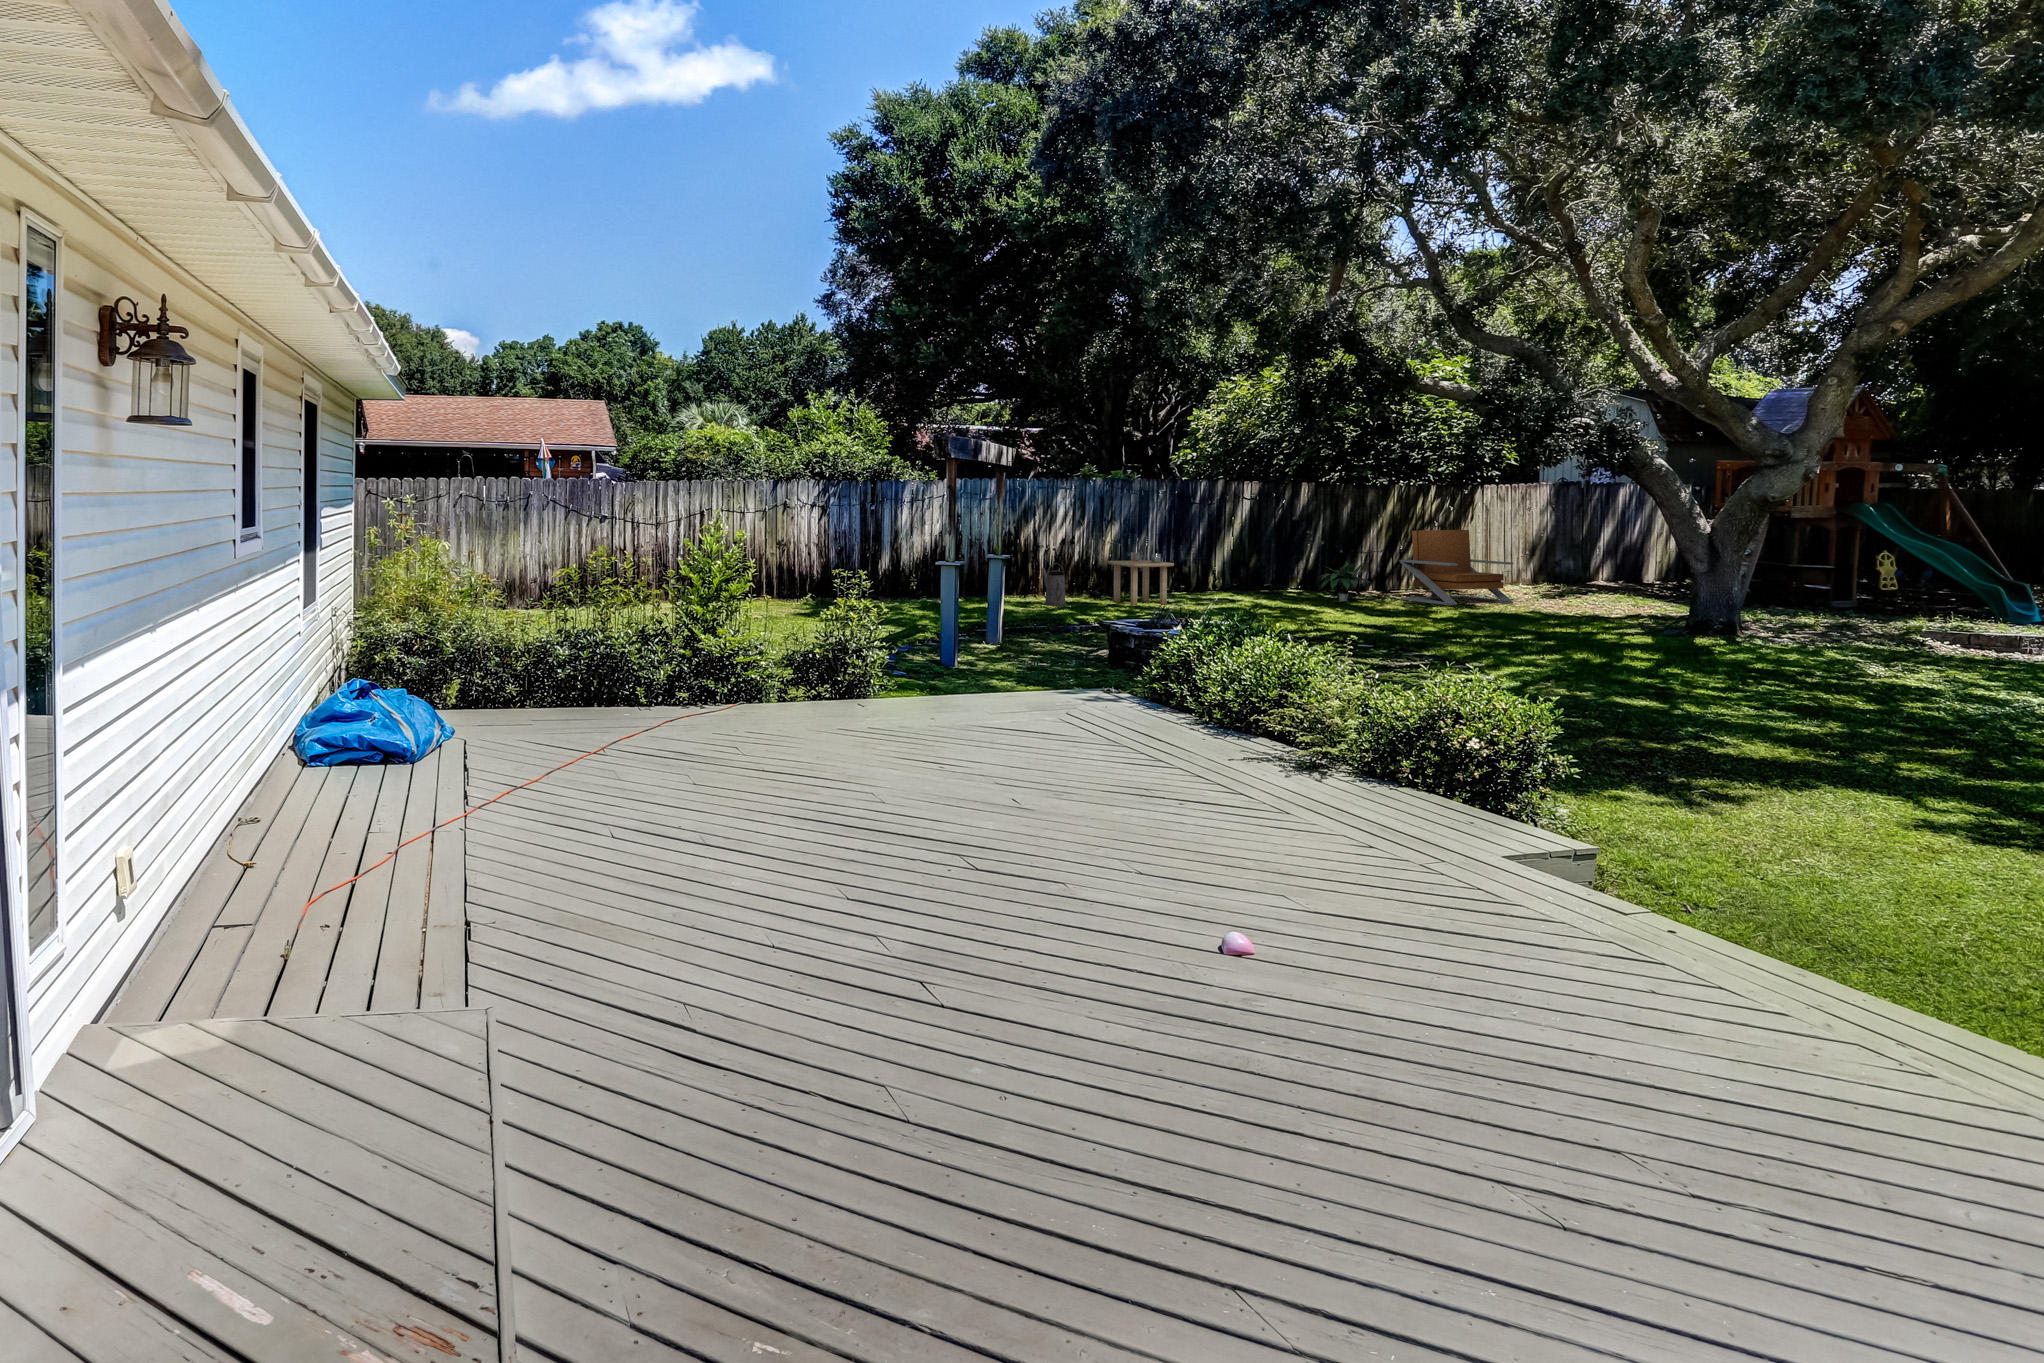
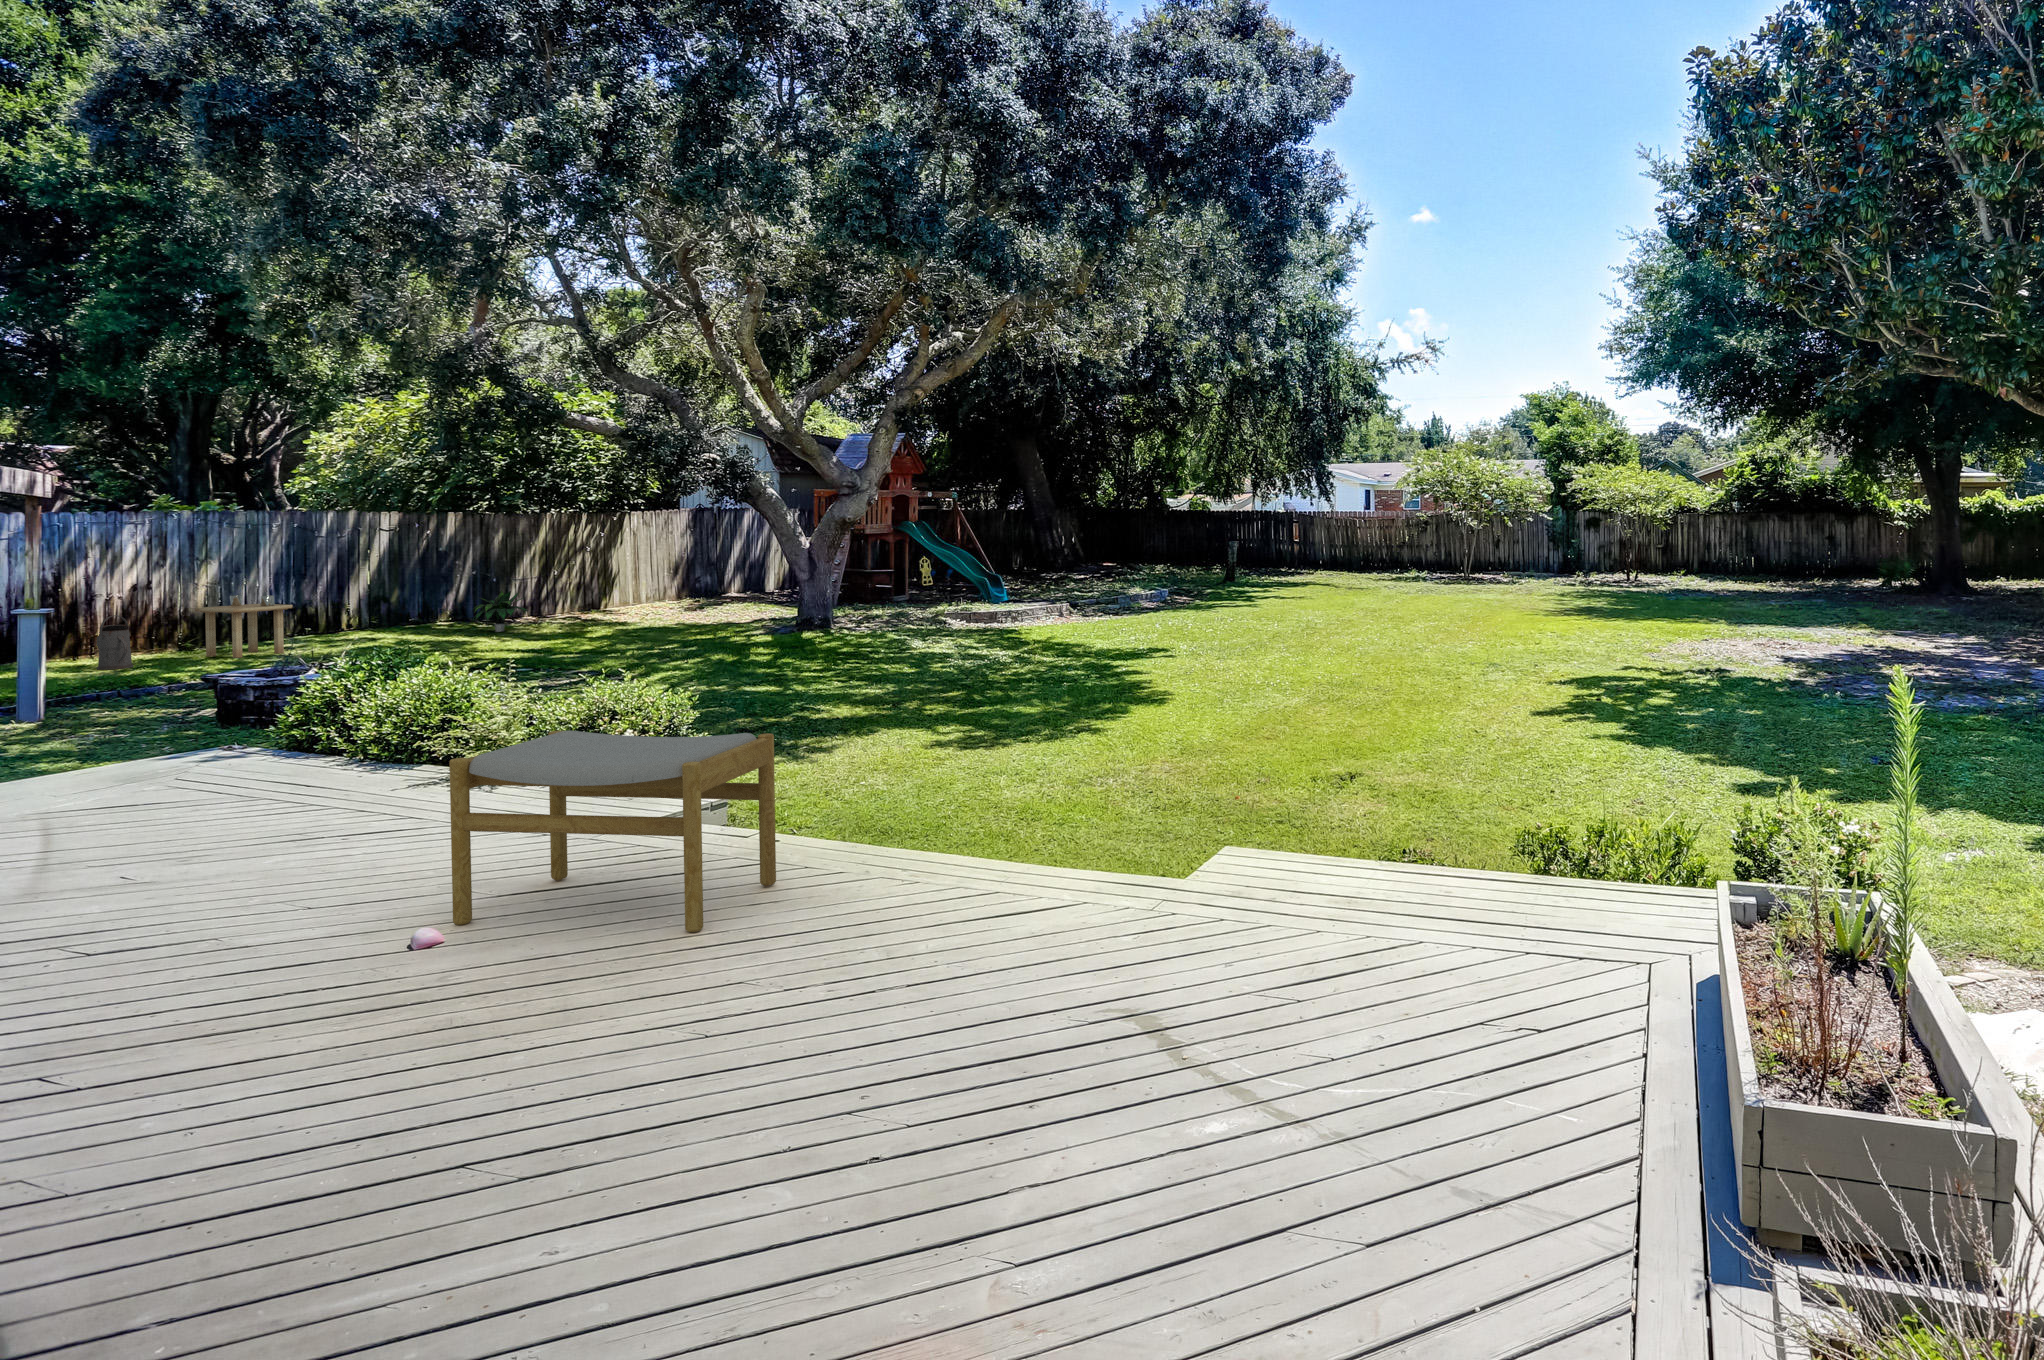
lounge chair: present [1399,530,1513,605] -> none [557,554,664,626]
footstool: none [1258,743,1710,1091] -> present [449,730,776,933]

